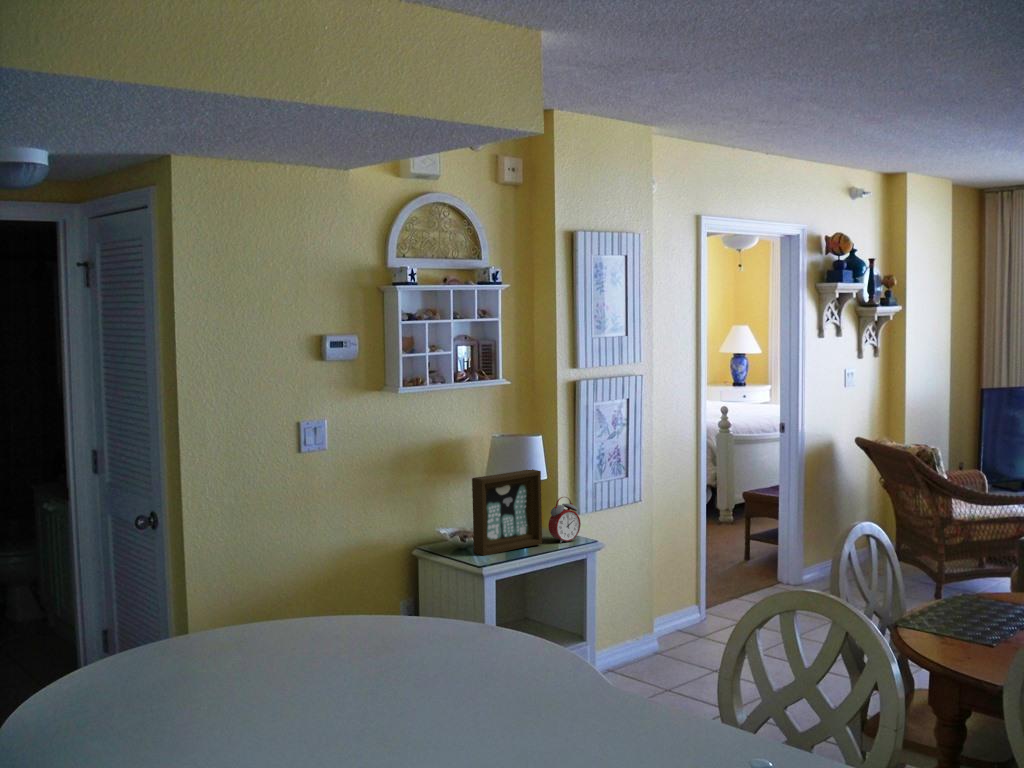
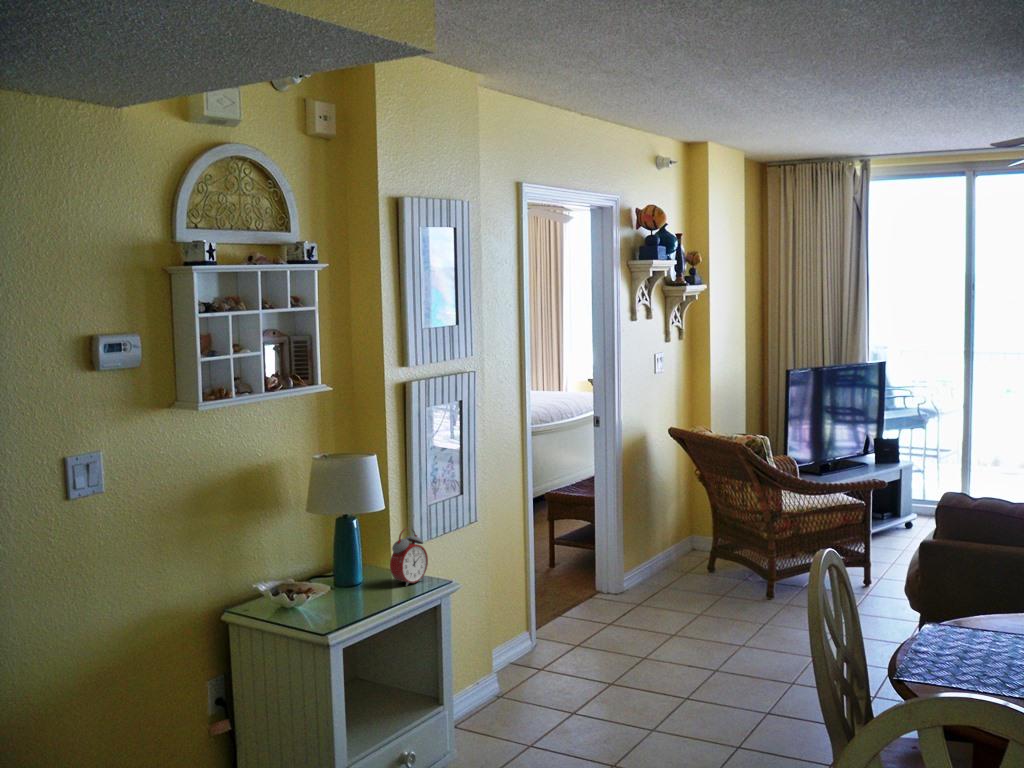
picture frame: present [472,469,542,556] -> none [300,497,386,614]

